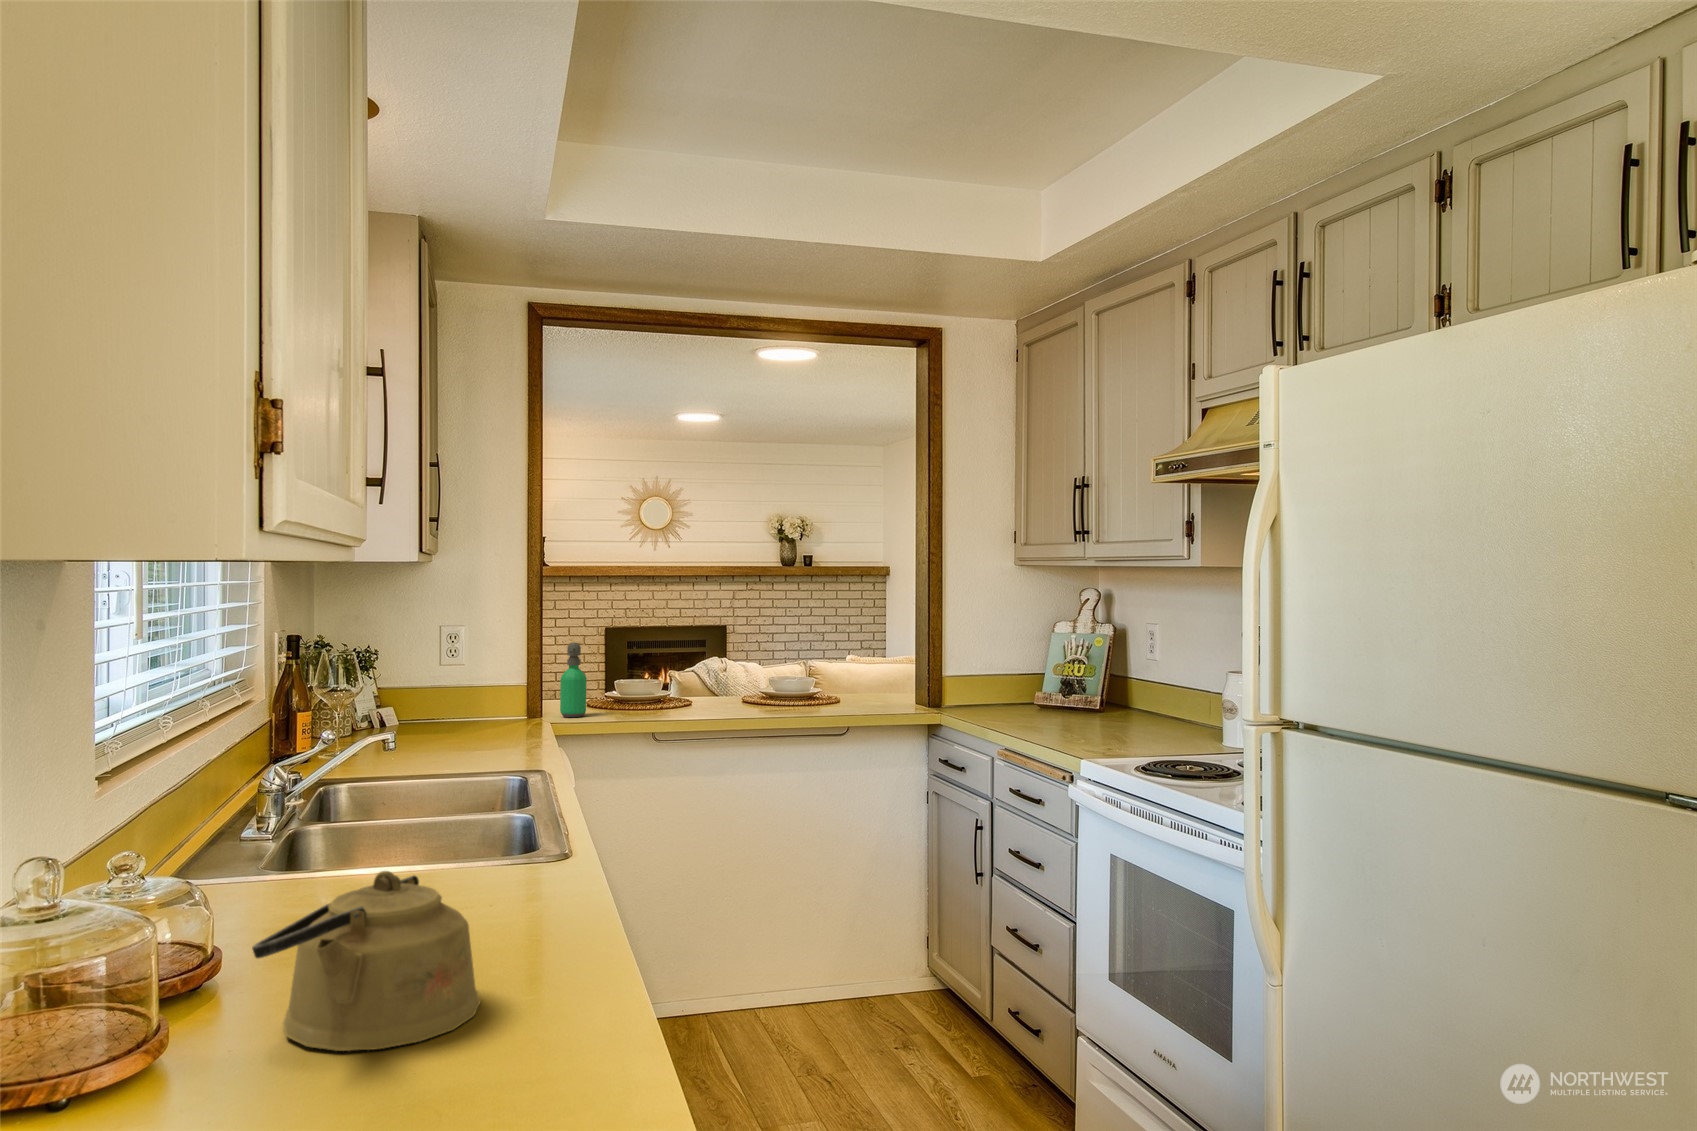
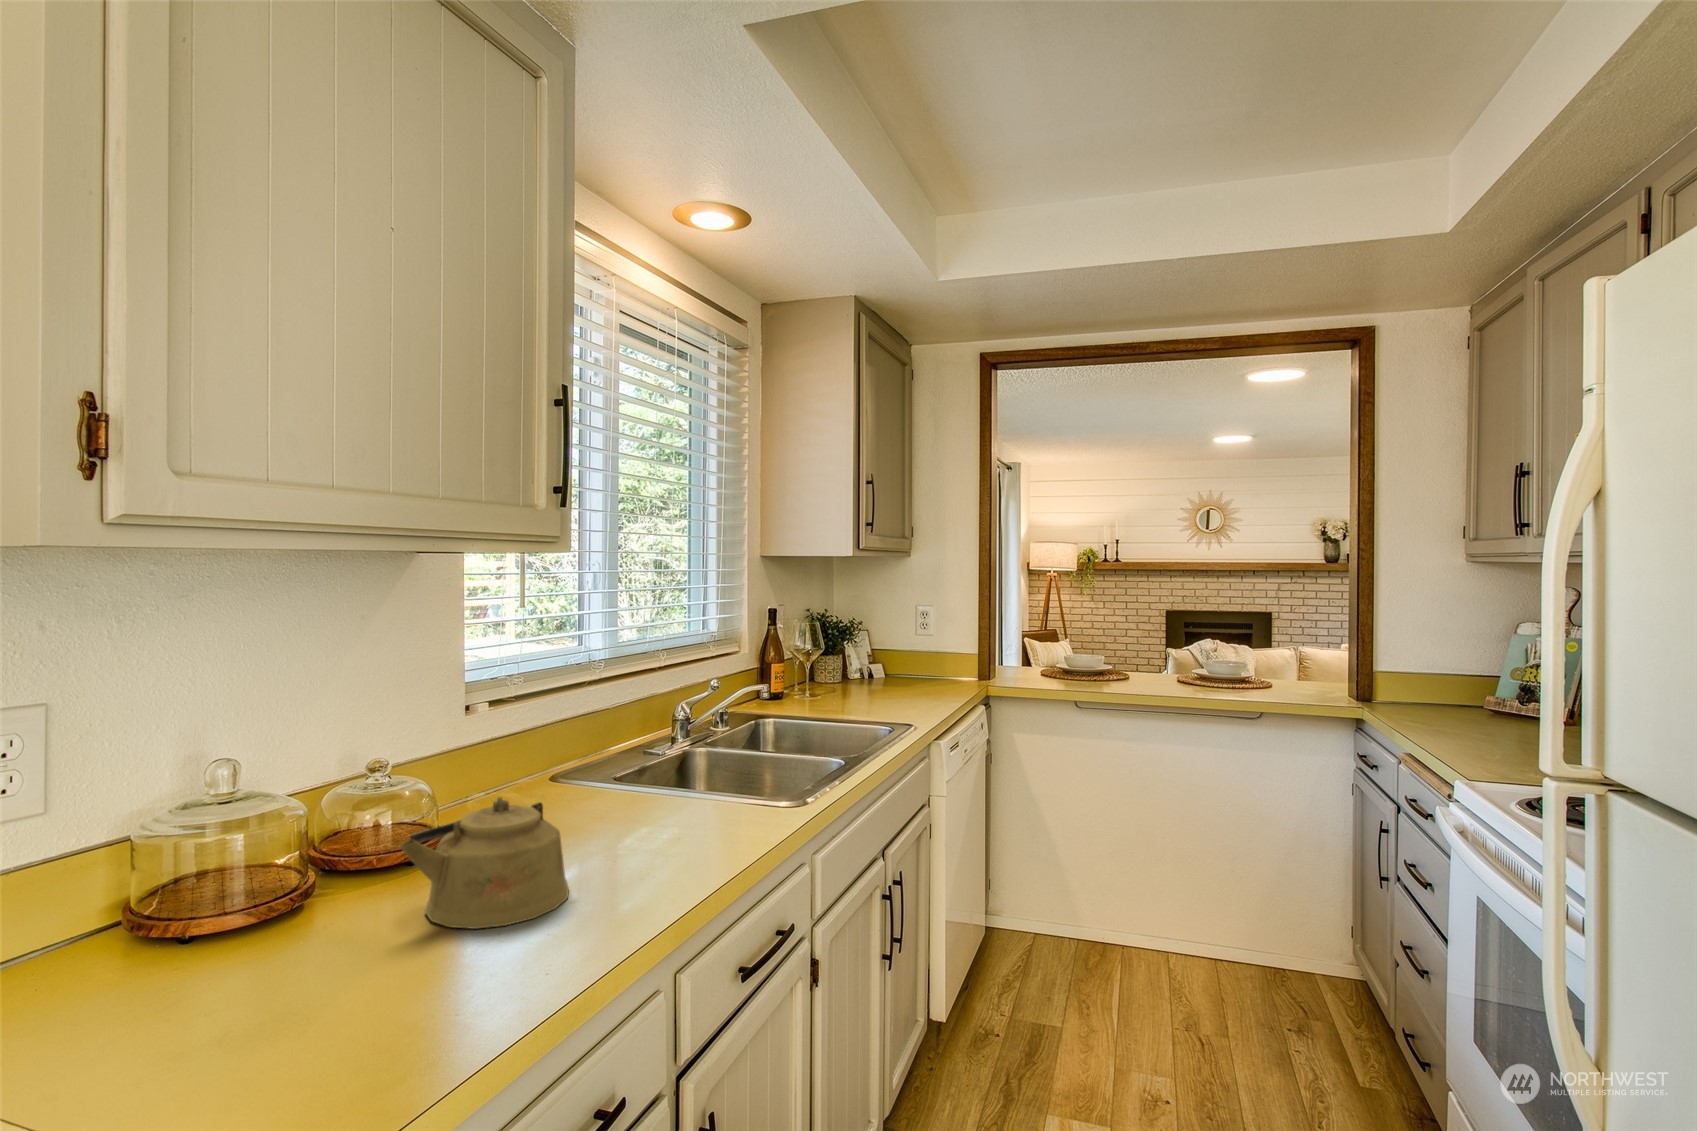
soap dispenser: present [560,643,587,717] -> none [1009,626,1029,684]

